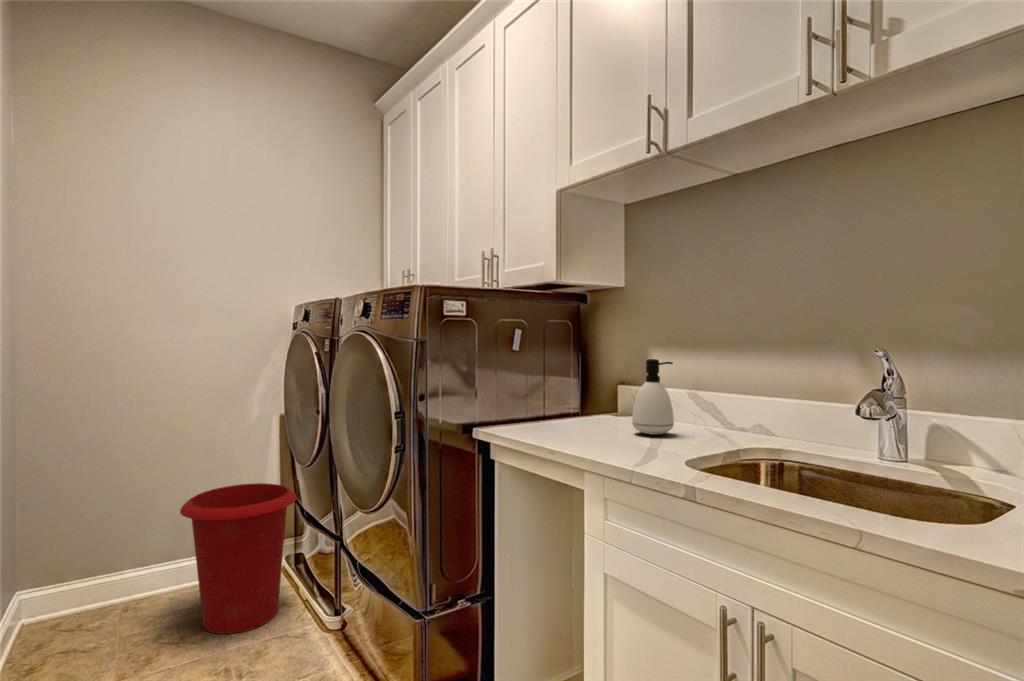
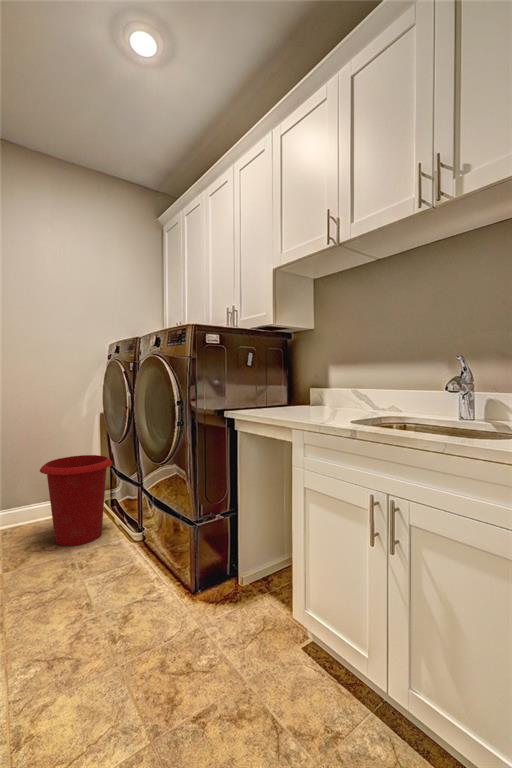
soap dispenser: present [632,359,674,435] -> none [320,368,344,413]

